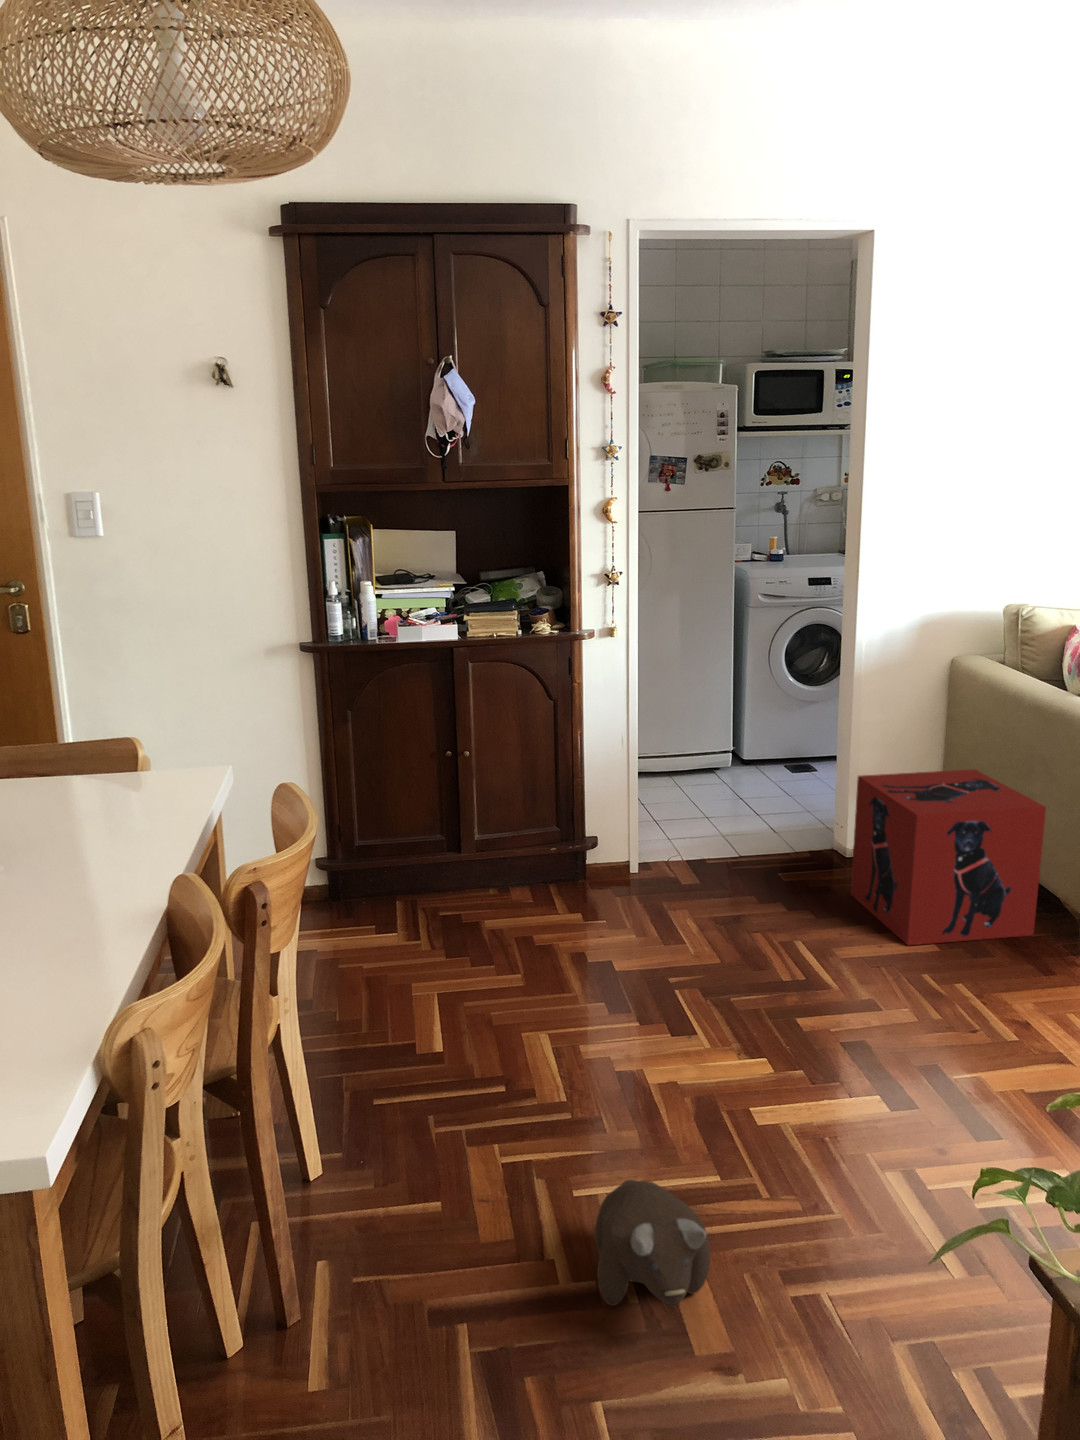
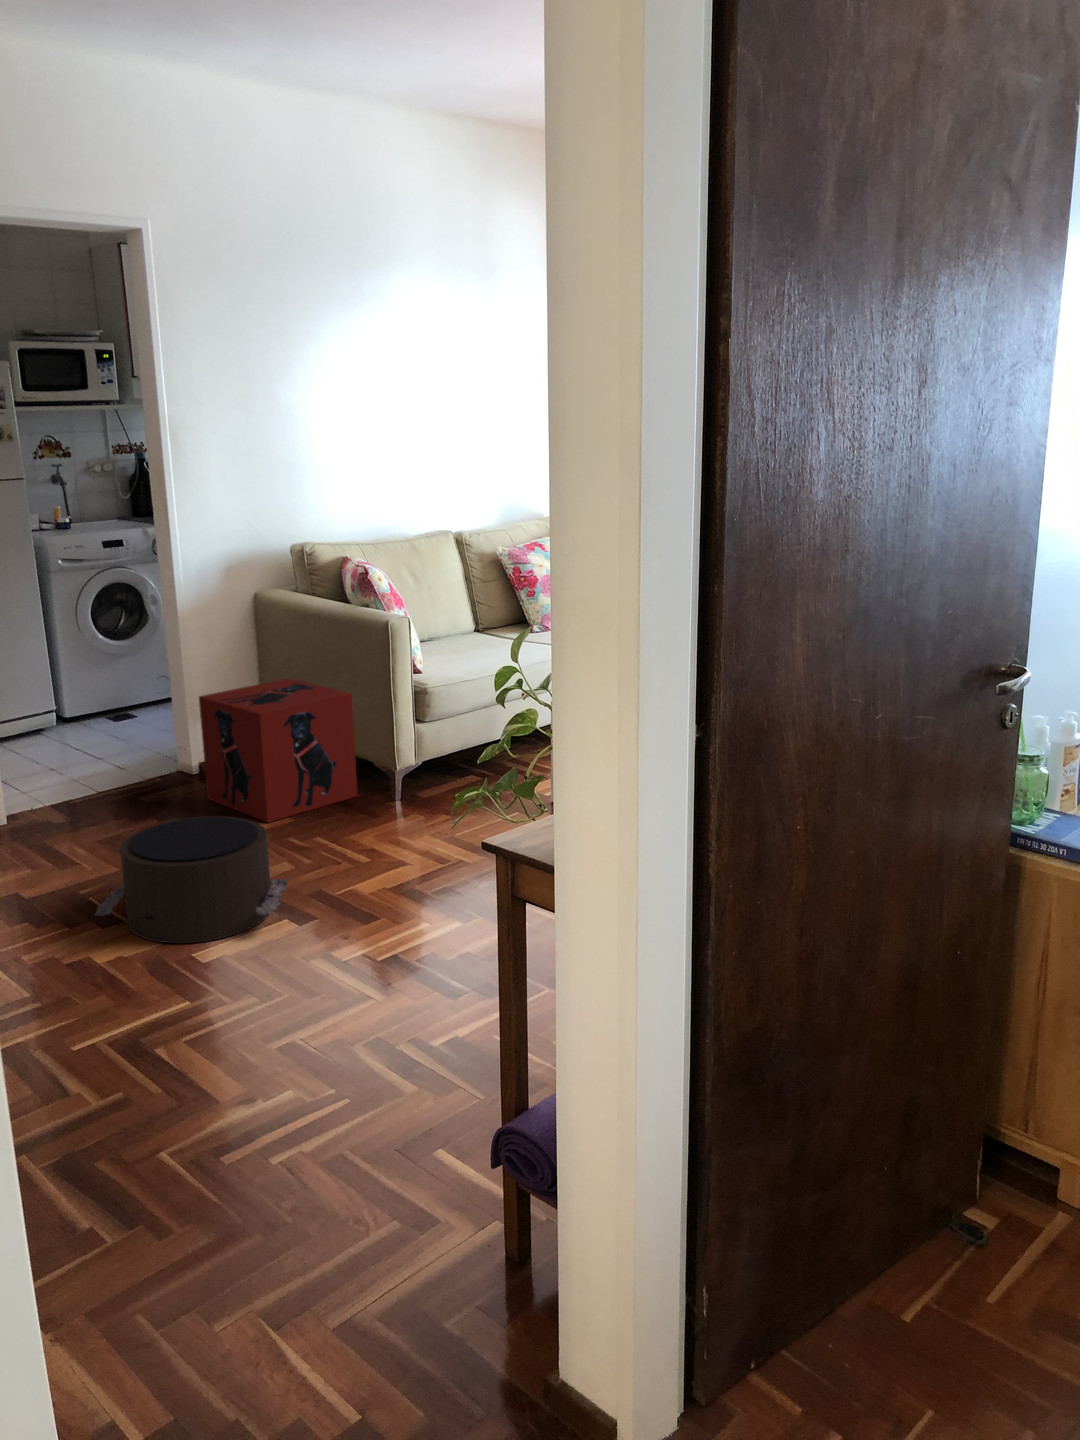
pouf: none [661,931,895,1098] -> present [95,816,288,943]
plush toy: present [595,1180,710,1306] -> none [111,997,214,1099]

